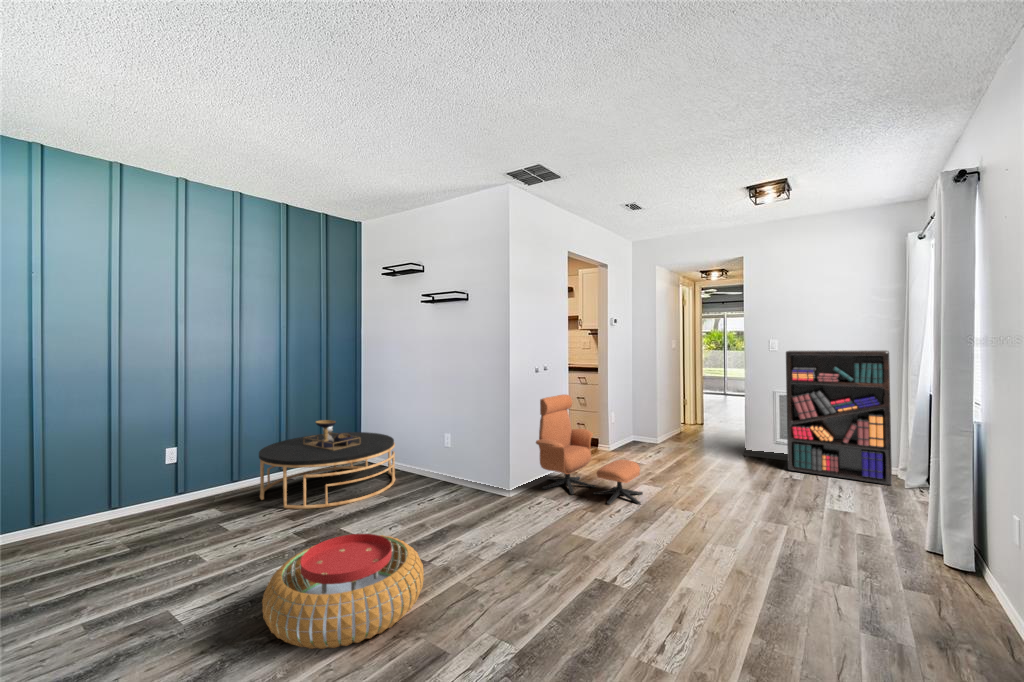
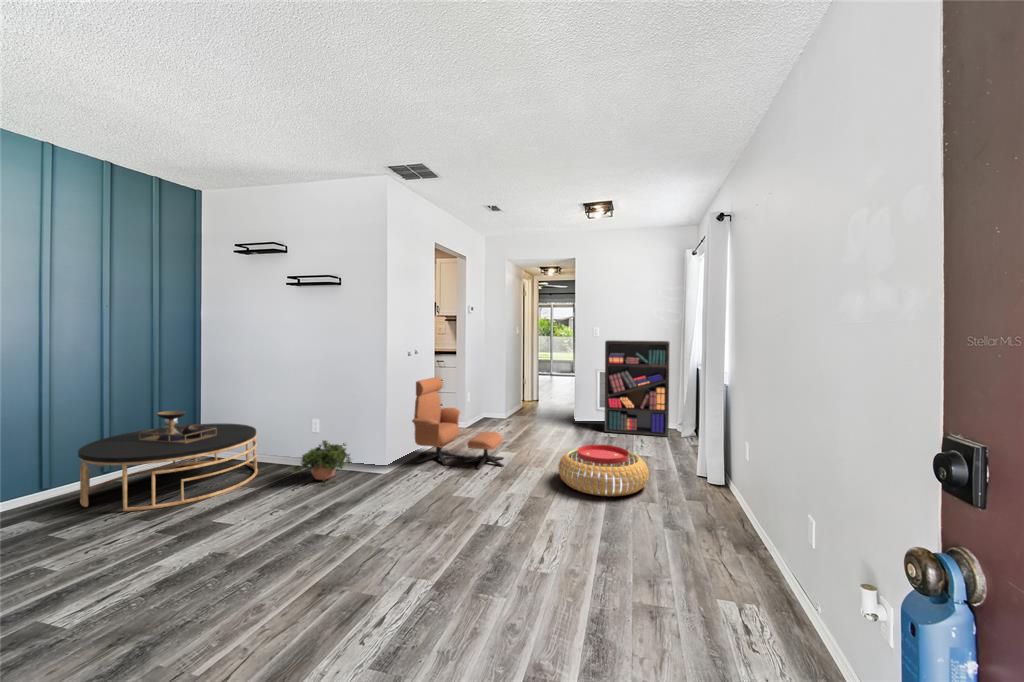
potted plant: none [415,456,475,503] -> present [292,441,351,483]
pouf: present [262,534,424,649] -> present [559,445,649,496]

